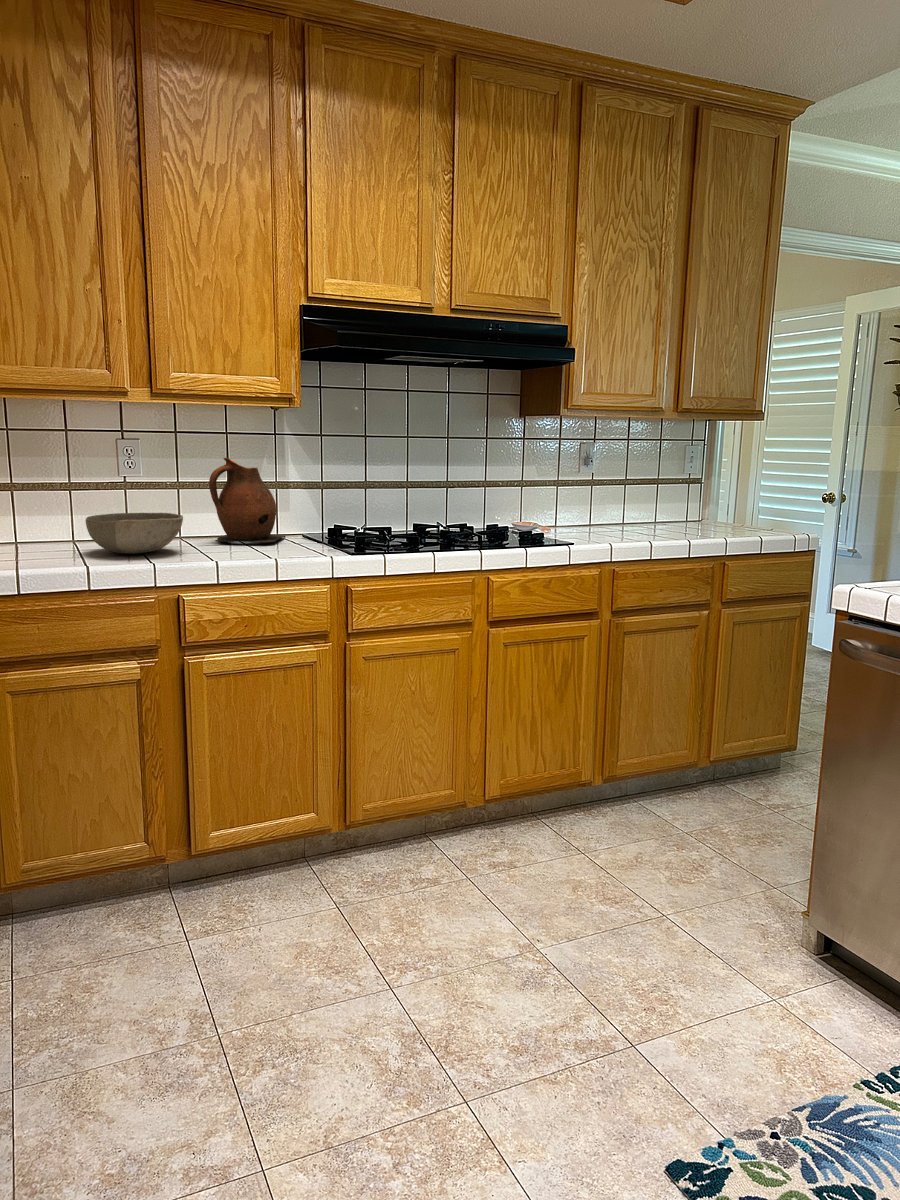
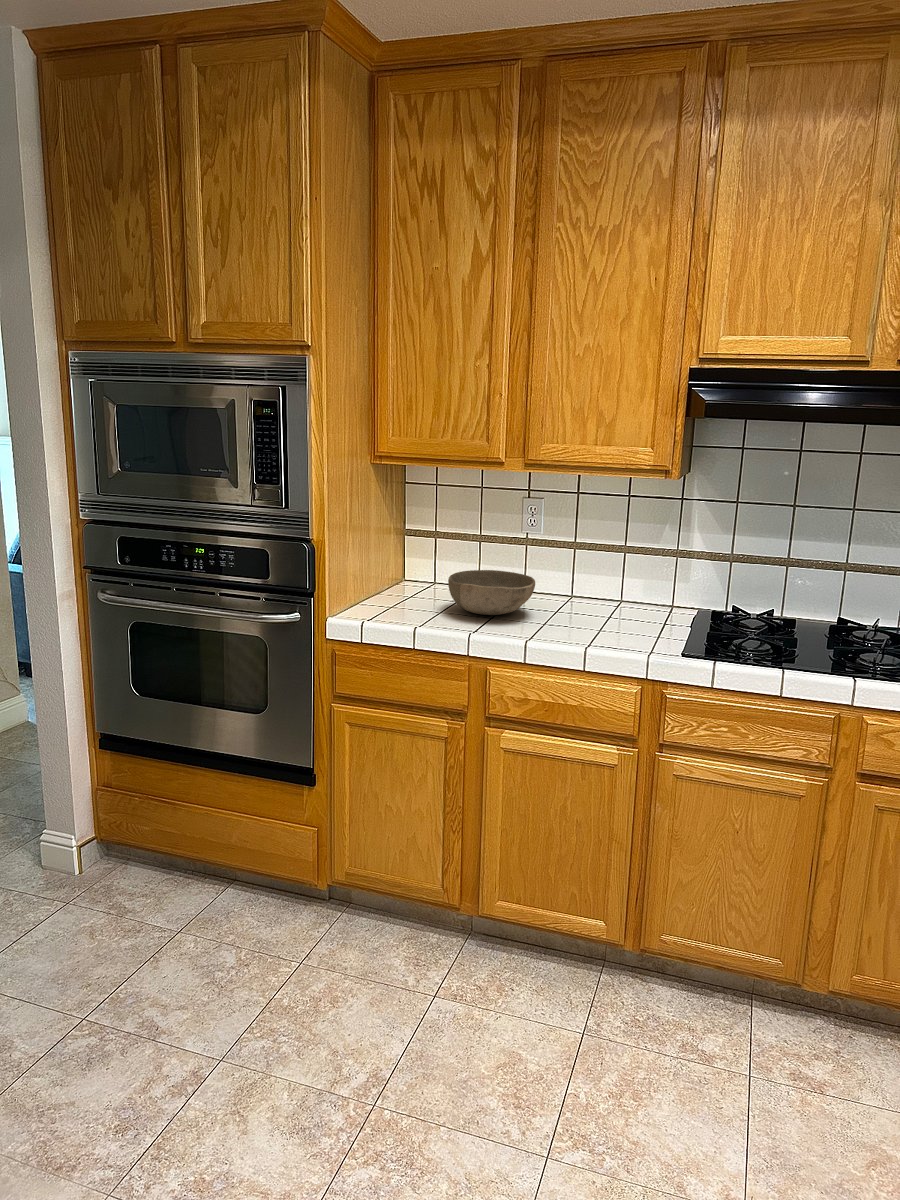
ceramic pitcher: present [209,458,286,544] -> none [581,525,664,623]

